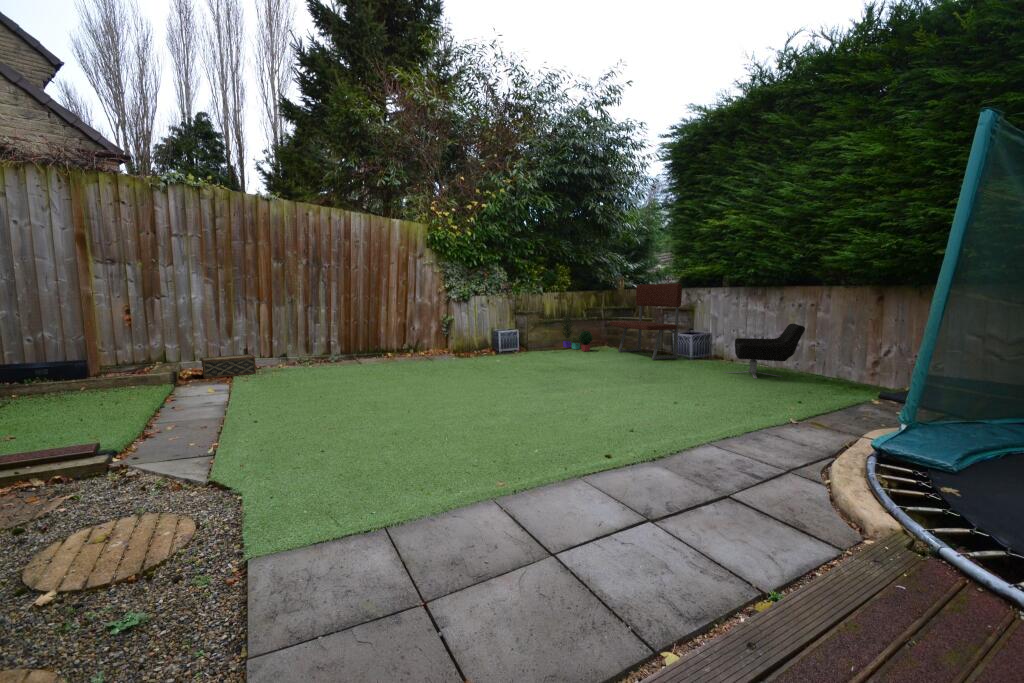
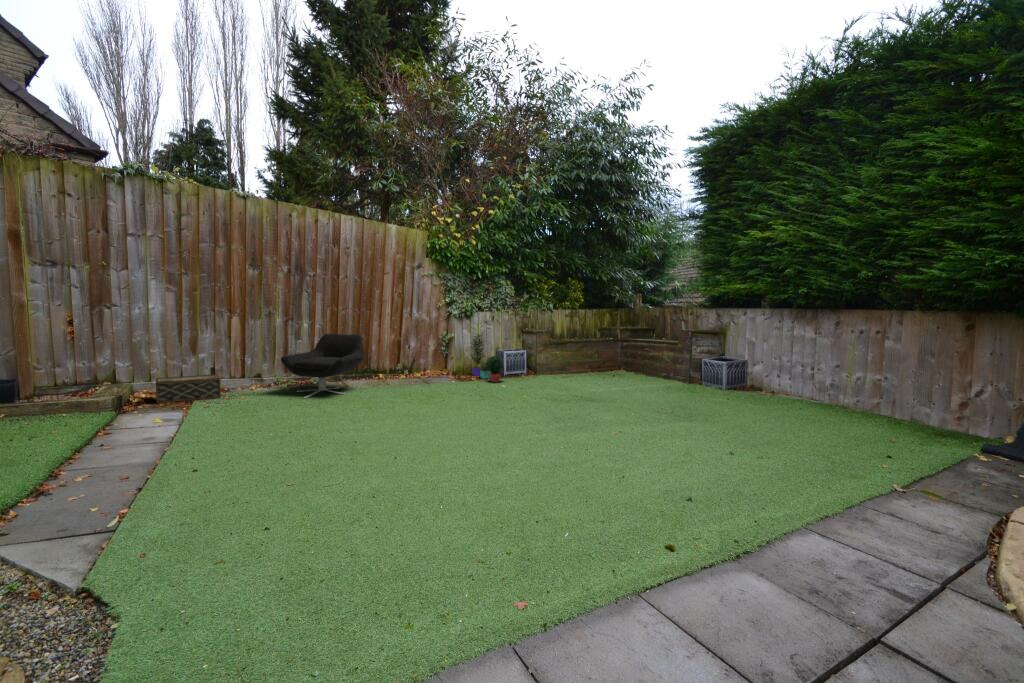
bench: present [610,283,682,360] -> none [630,302,715,389]
potted plant: present [562,314,592,351] -> present [471,334,503,382]
lounge chair: present [724,324,805,379] -> present [281,334,365,398]

